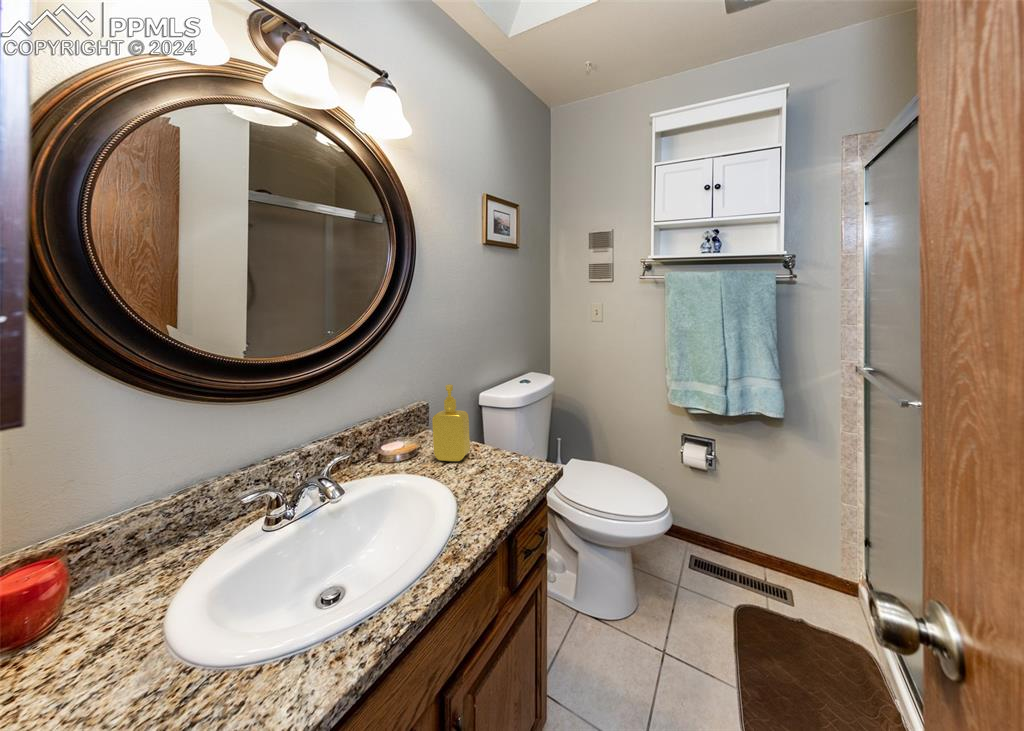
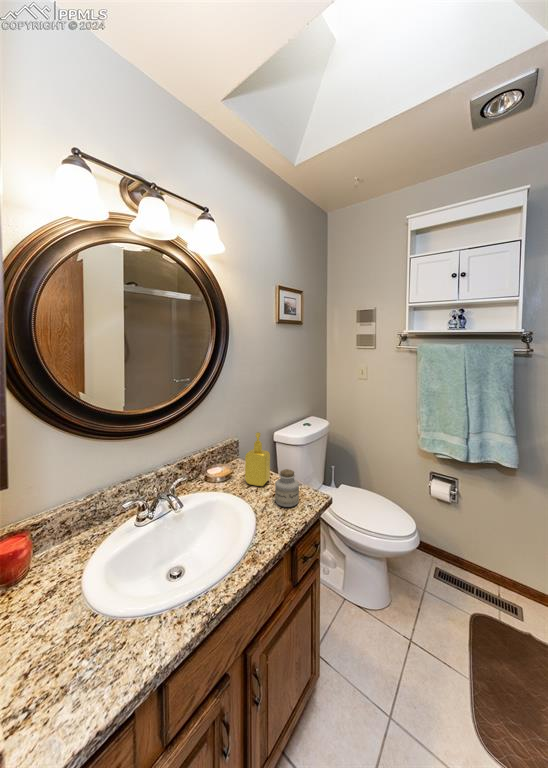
jar: none [479,431,514,483] -> present [275,469,299,507]

